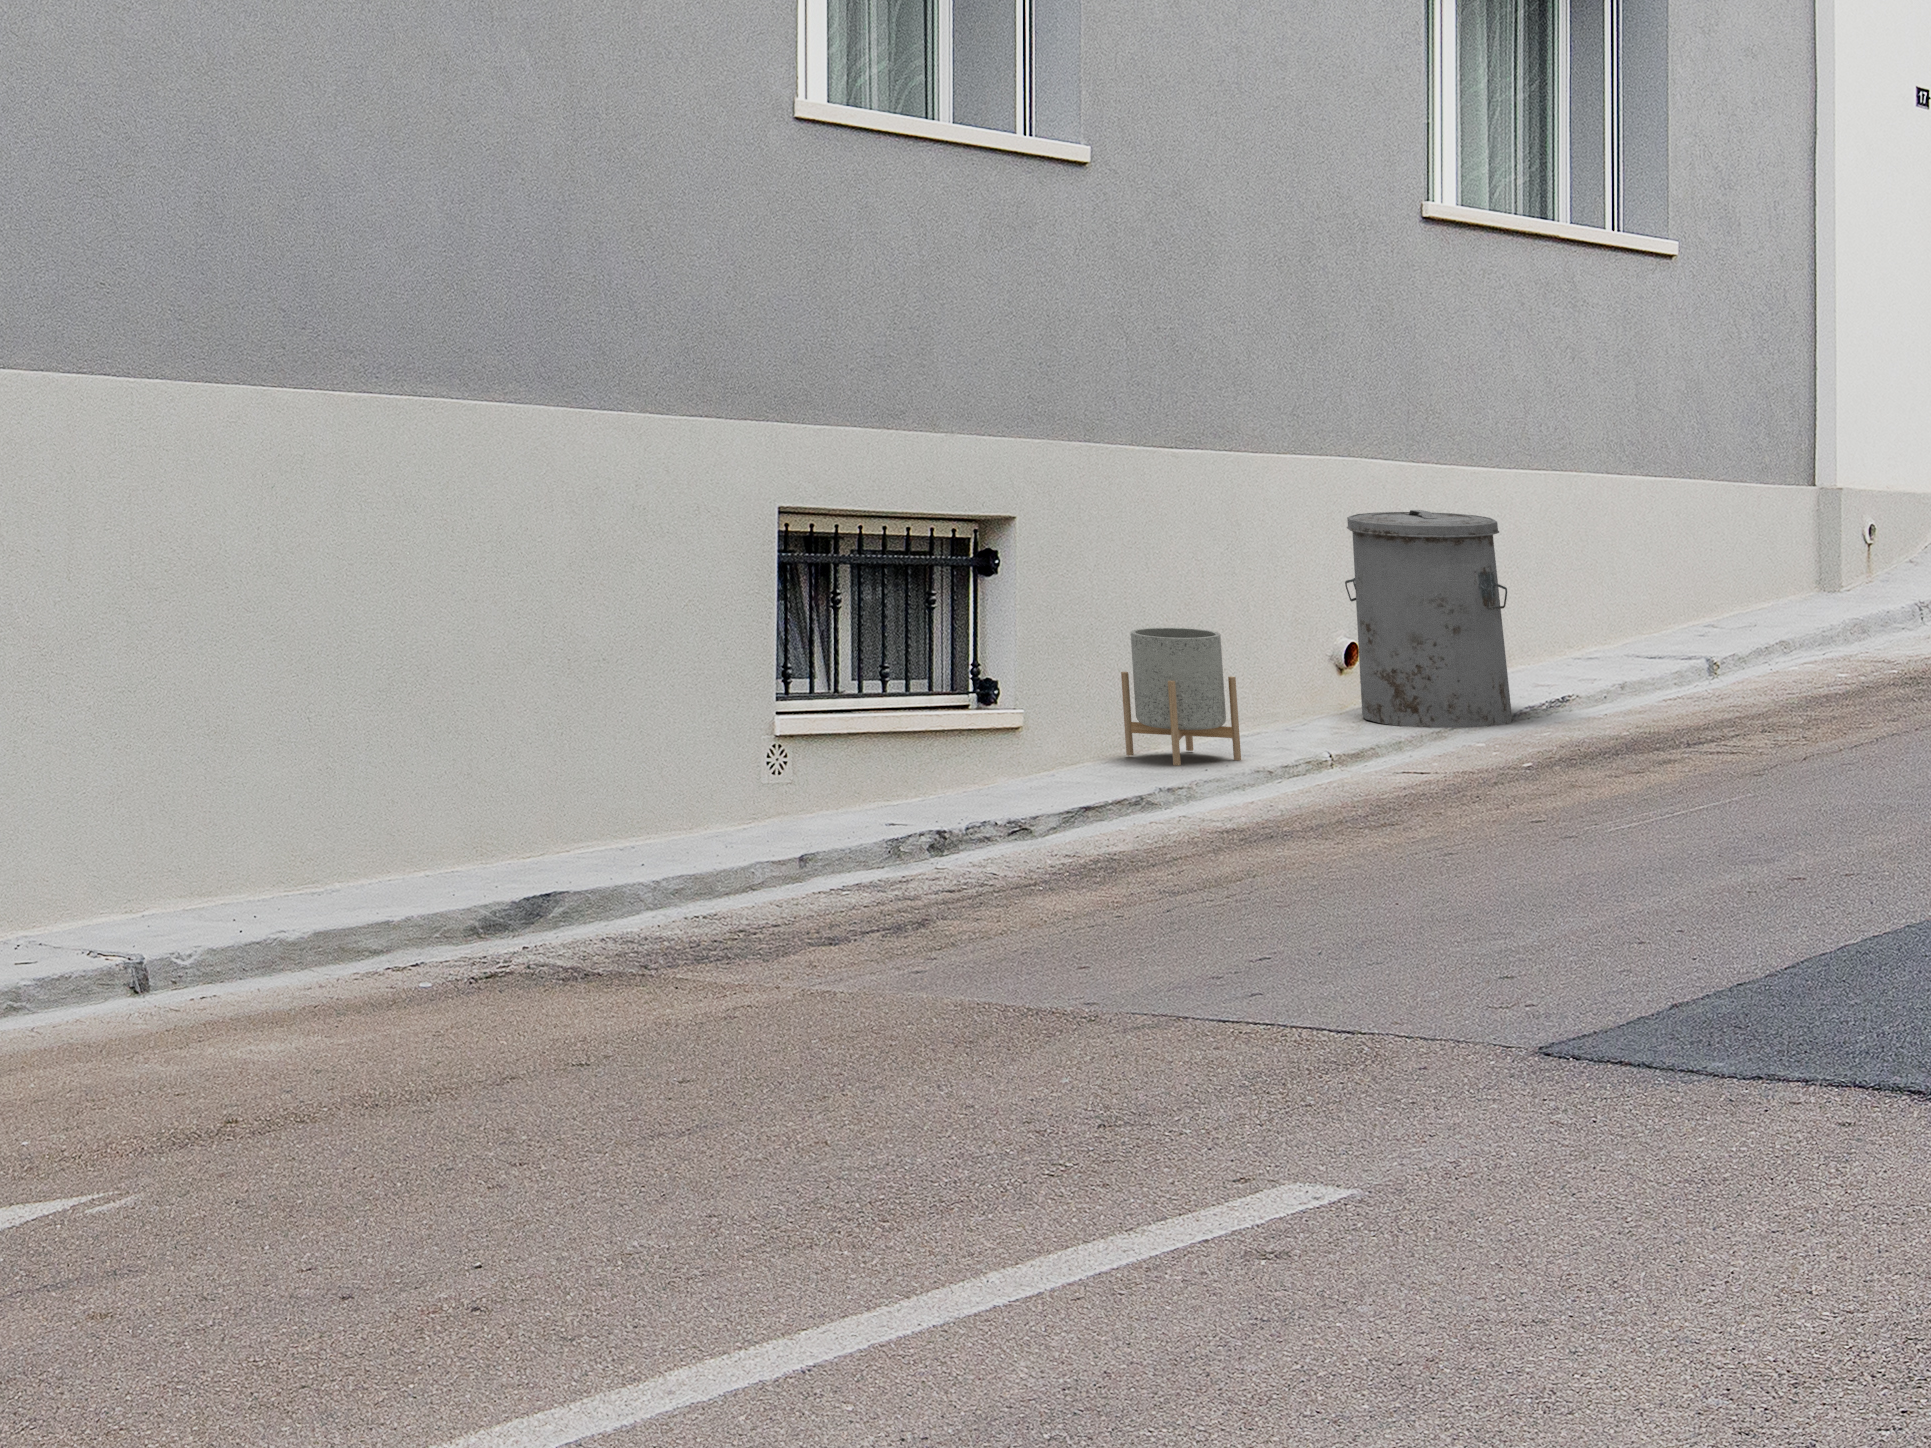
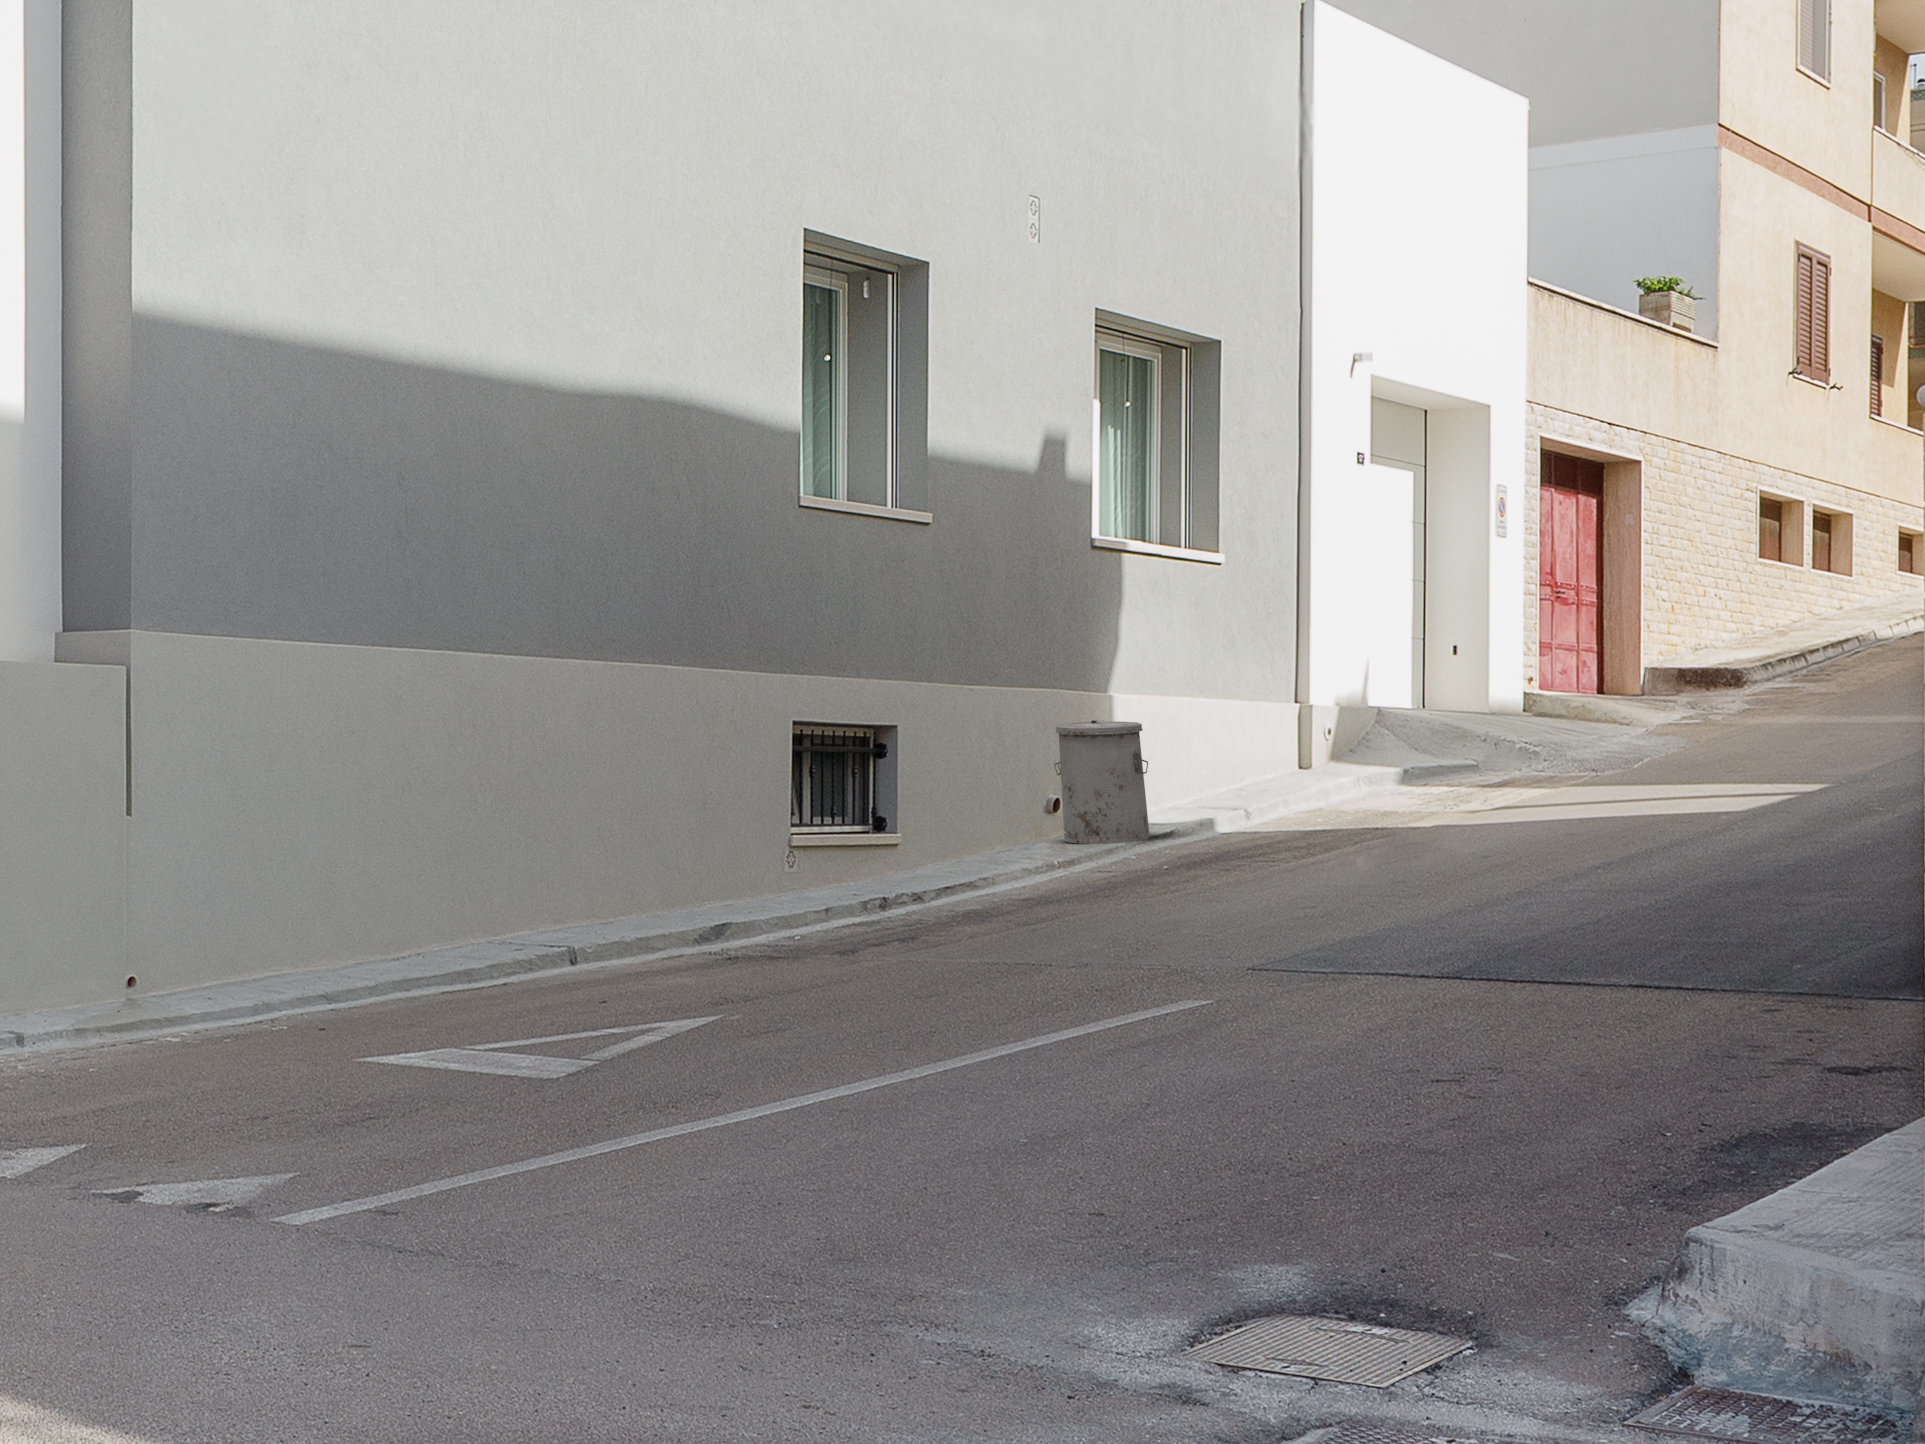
planter: present [1121,628,1241,766] -> none [946,790,1014,865]

